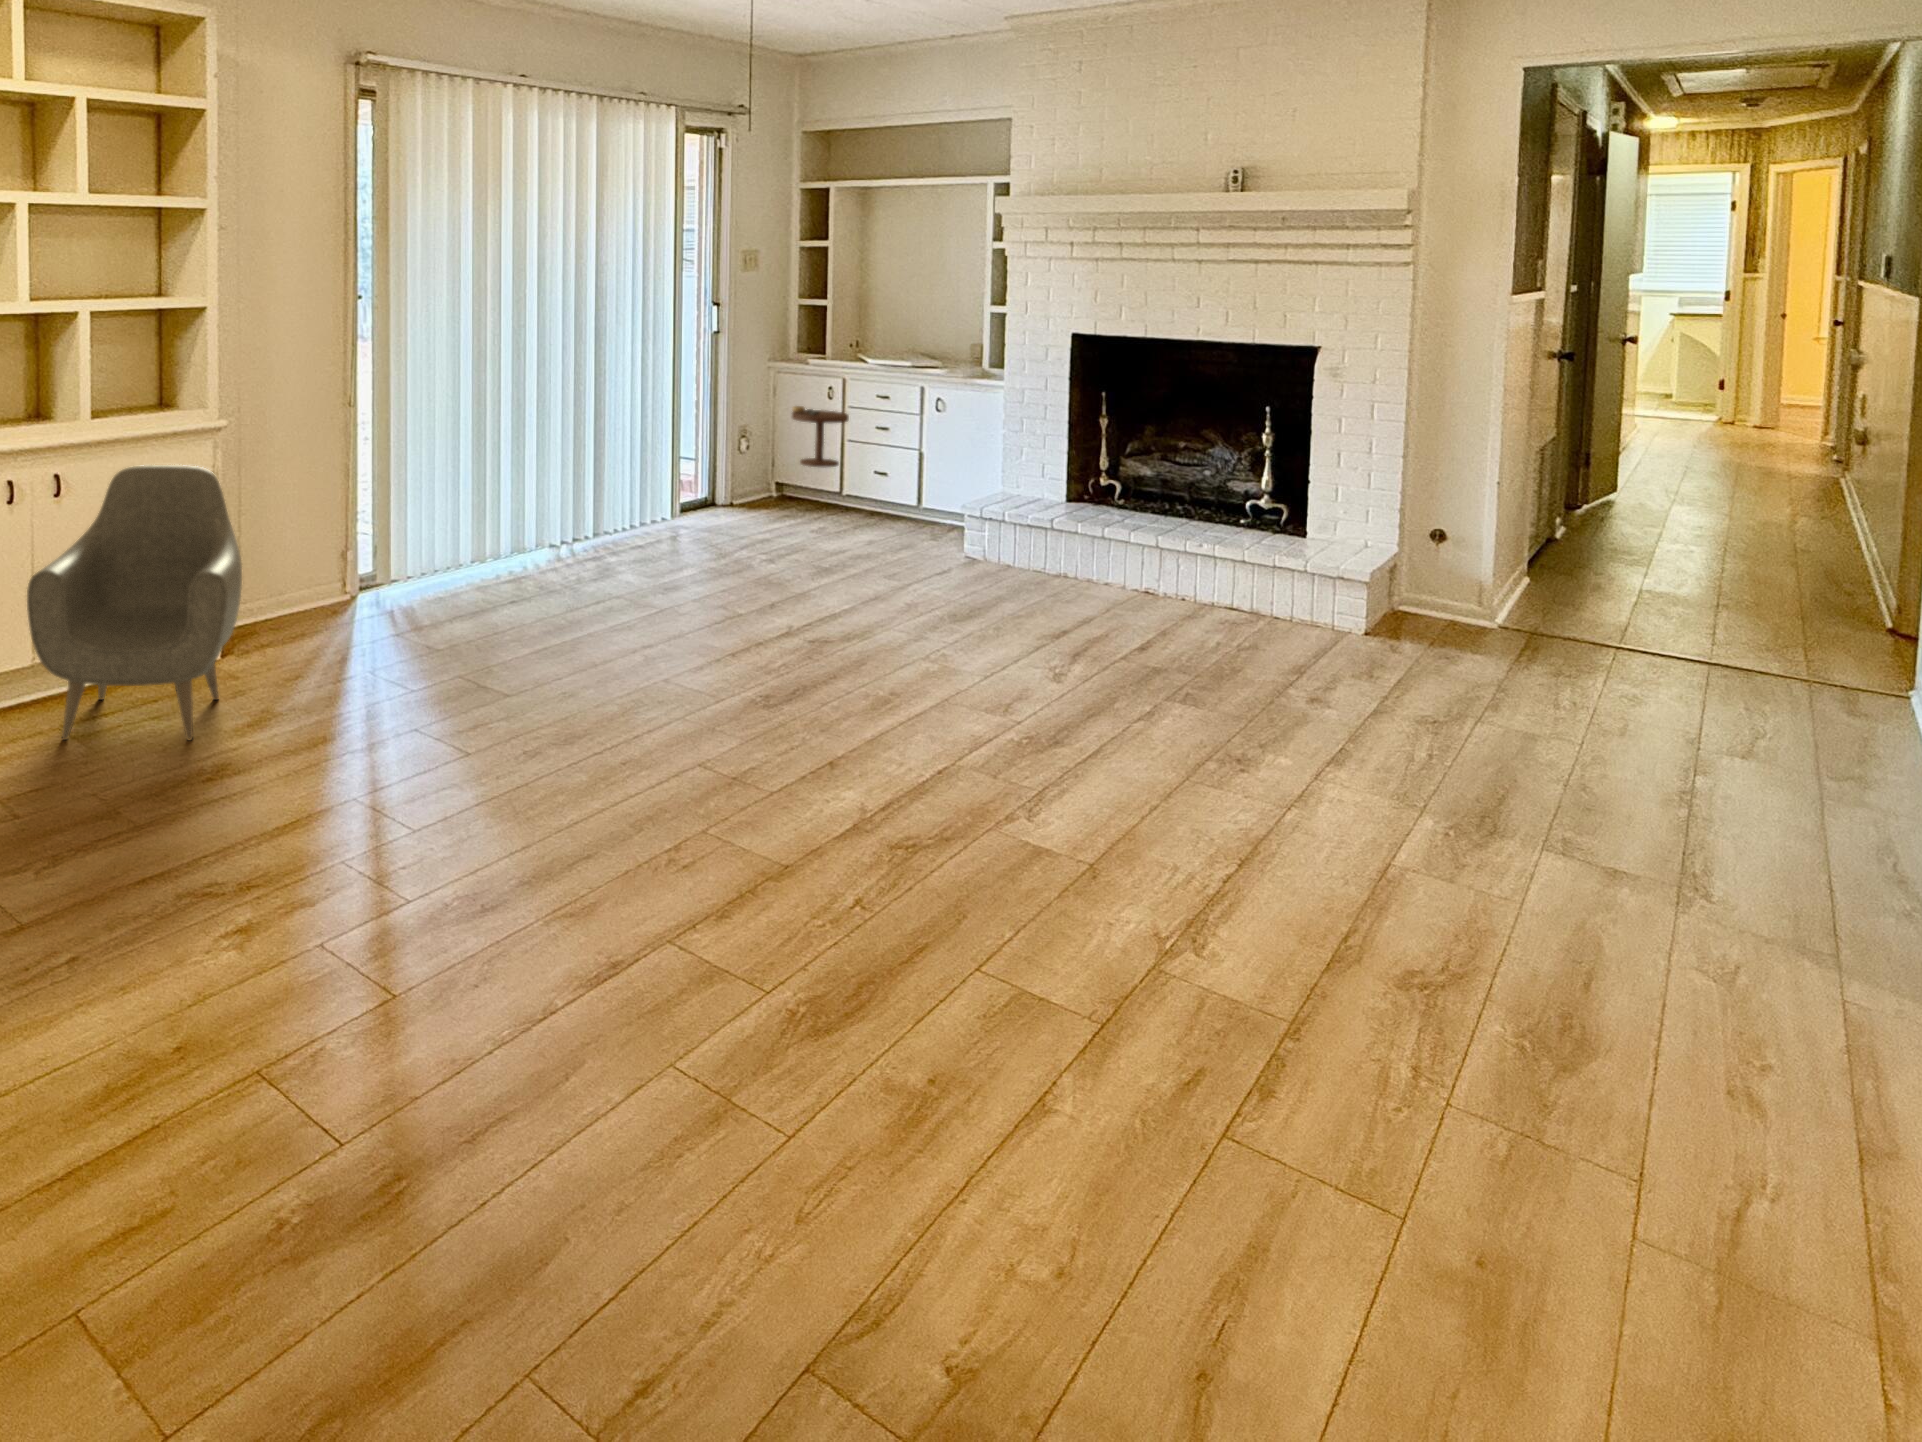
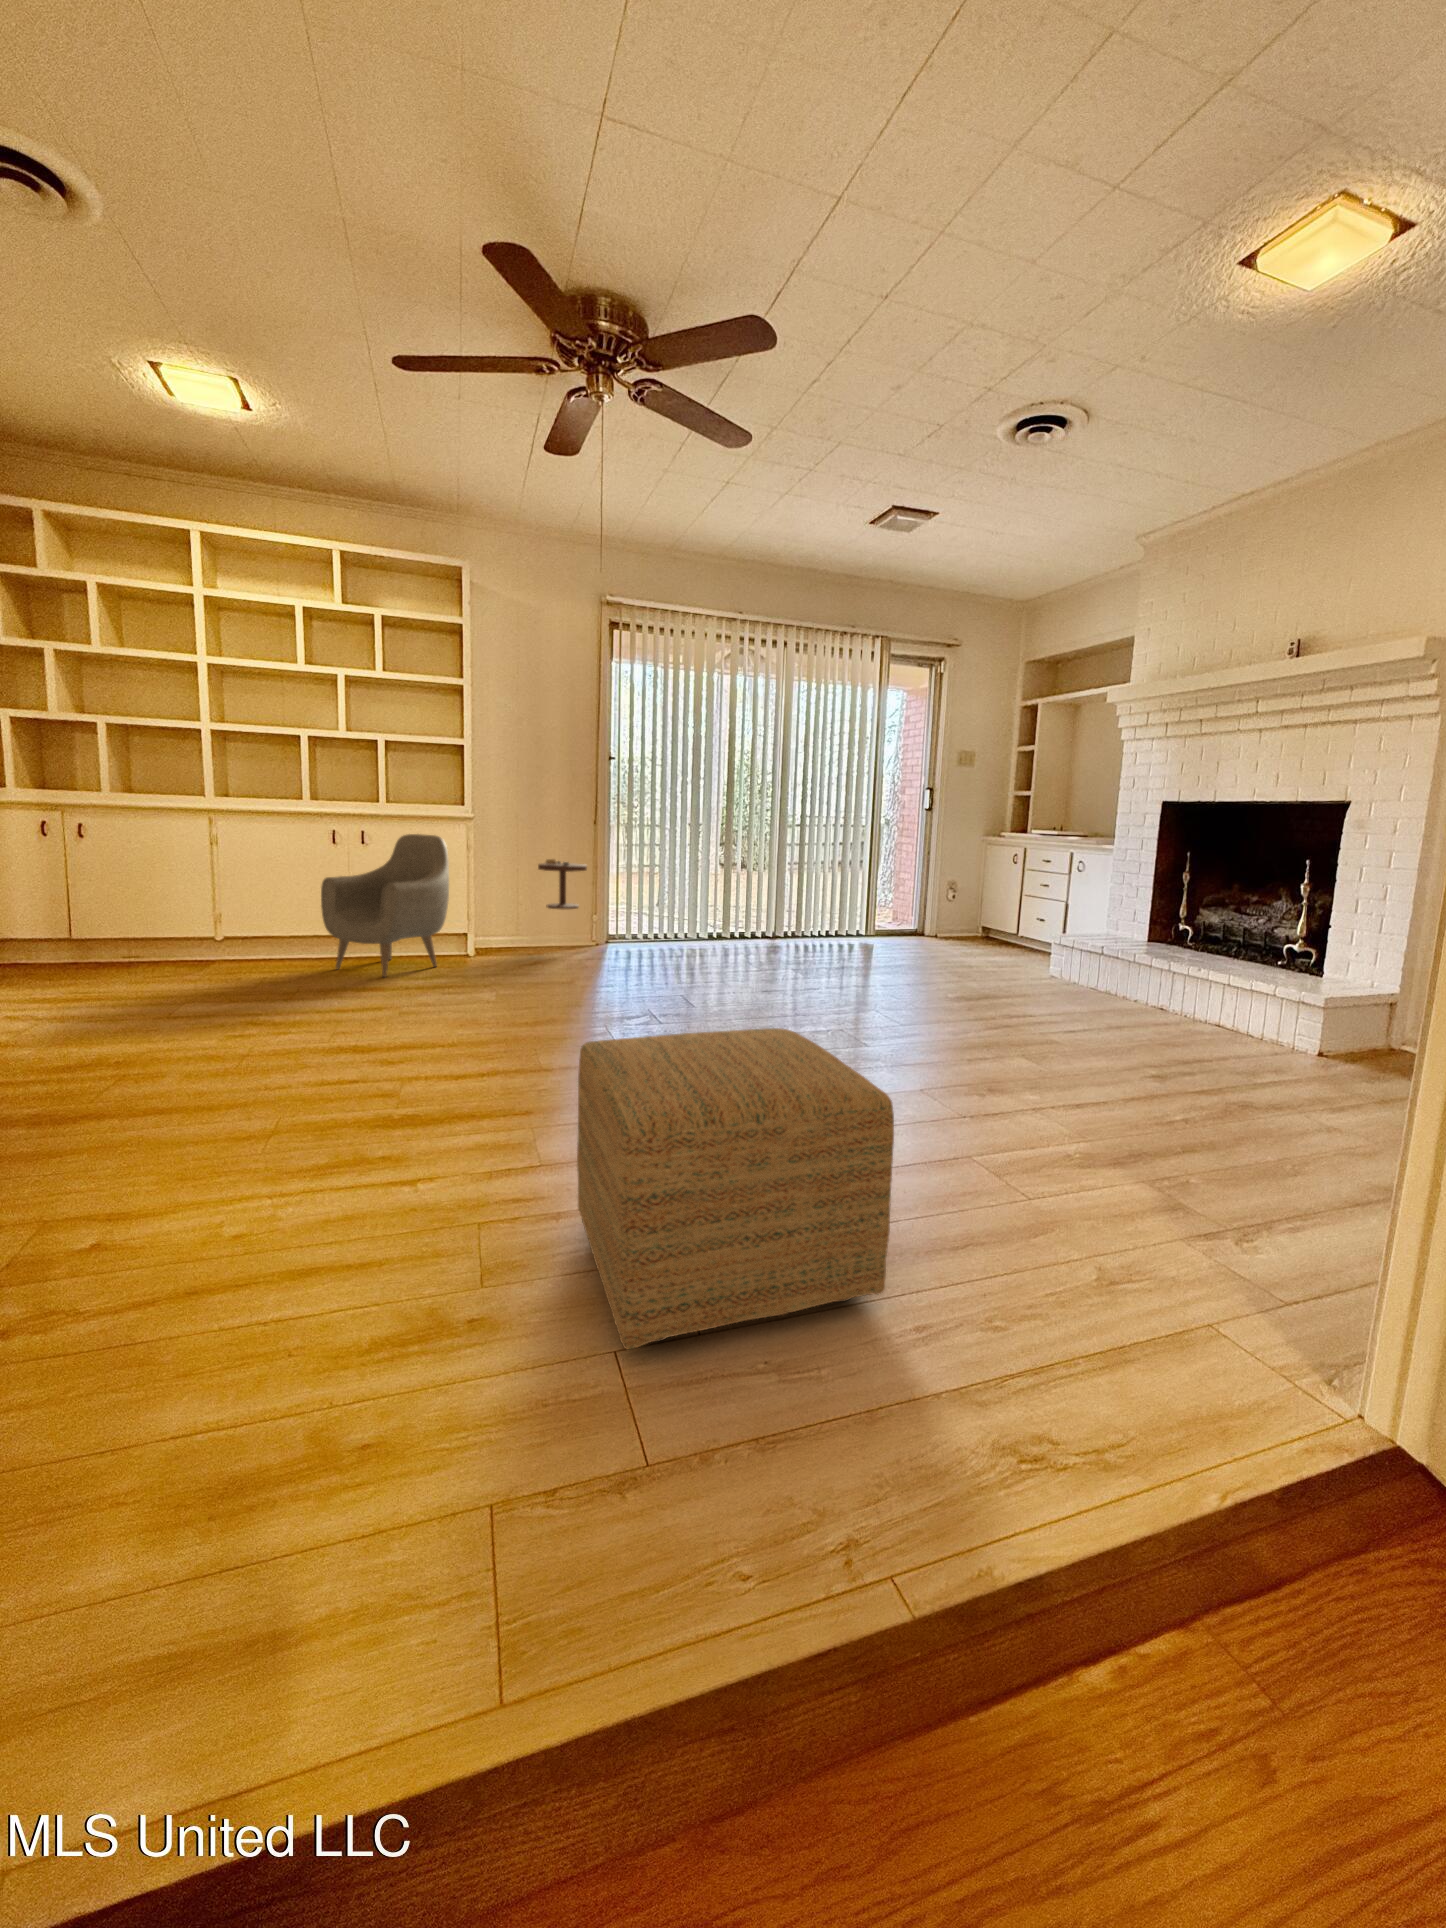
side table: present [792,406,849,467] -> present [538,859,587,909]
ottoman: none [1300,759,1668,1156] -> present [577,1028,894,1349]

